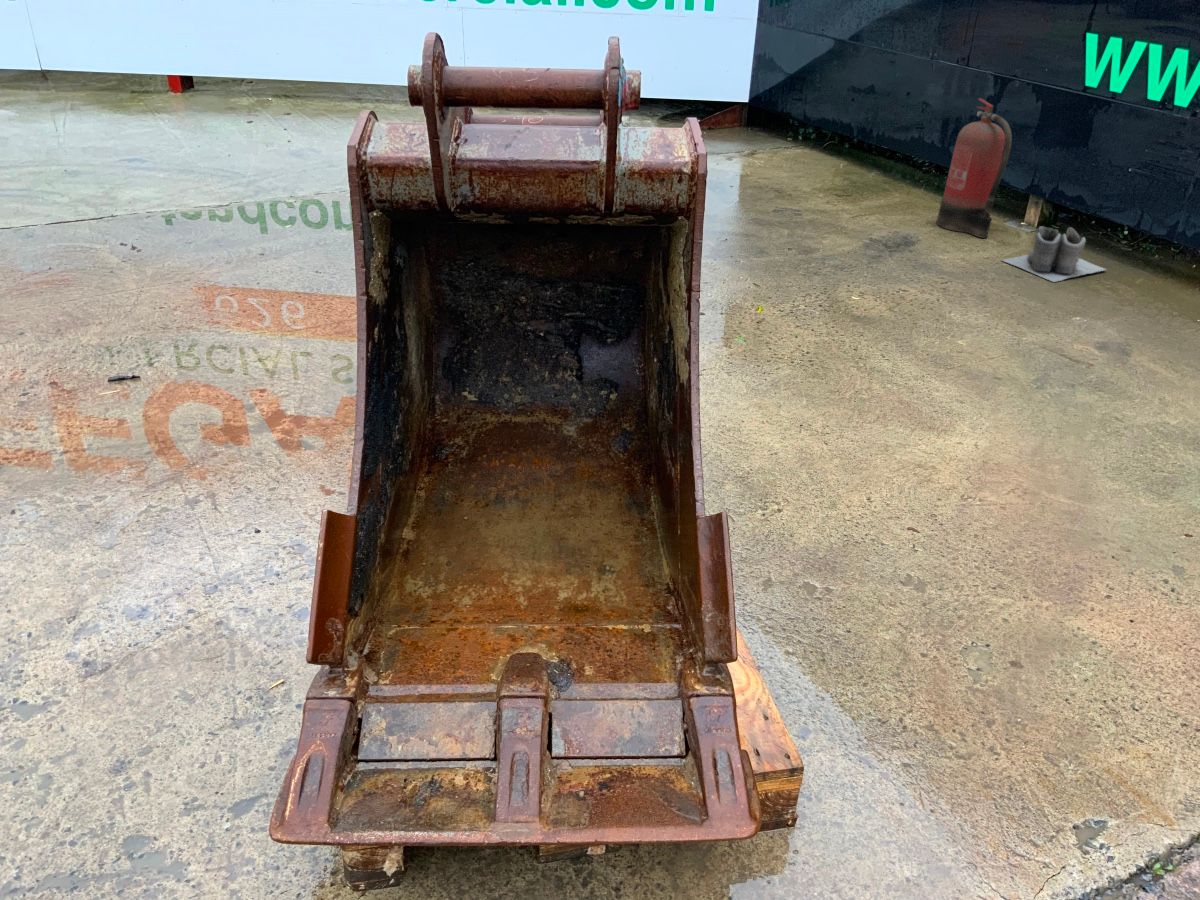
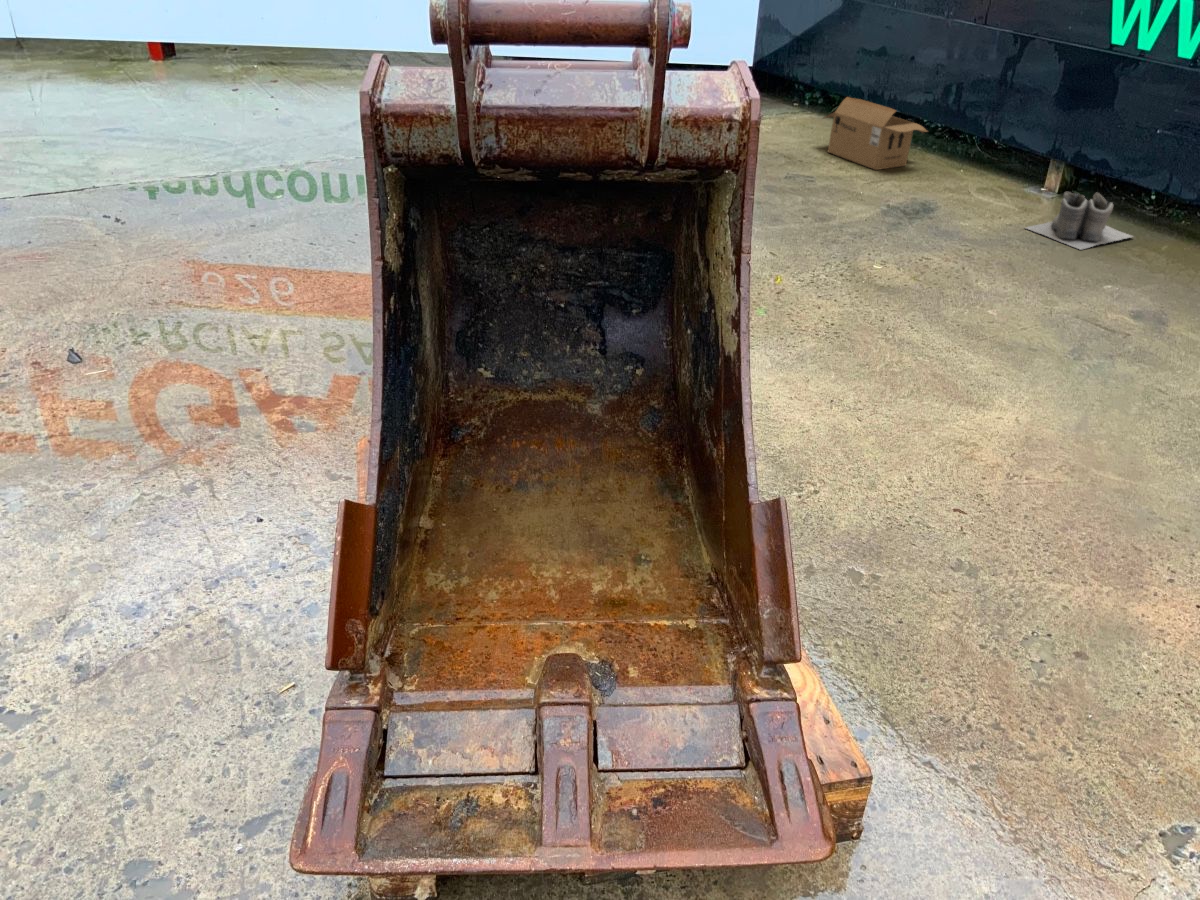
fire extinguisher: present [937,98,1012,238] -> none [954,59,1035,205]
cardboard box: none [811,132,913,203] -> present [824,97,928,170]

